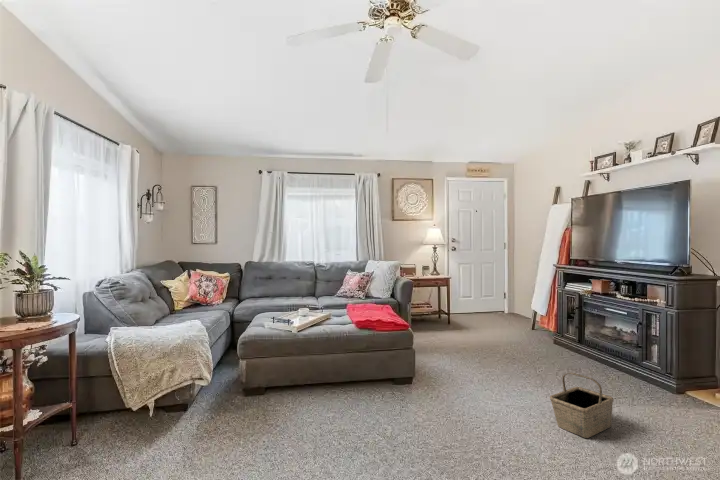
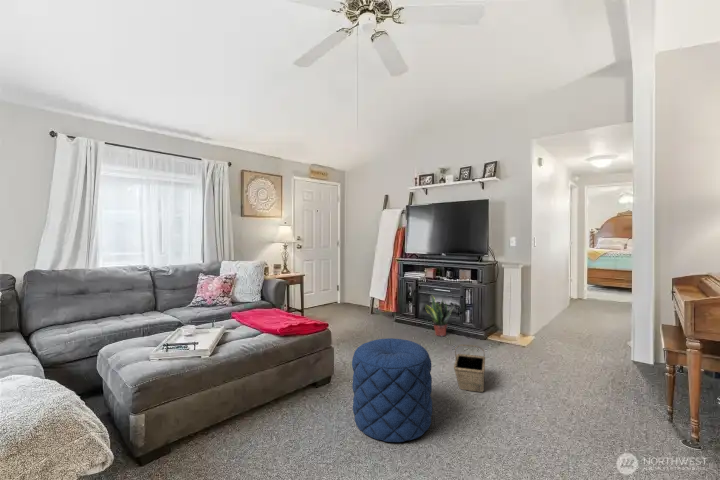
potted plant: none [580,314,631,372] -> present [425,297,452,336]
pouf: none [401,341,485,445] -> present [352,338,432,442]

